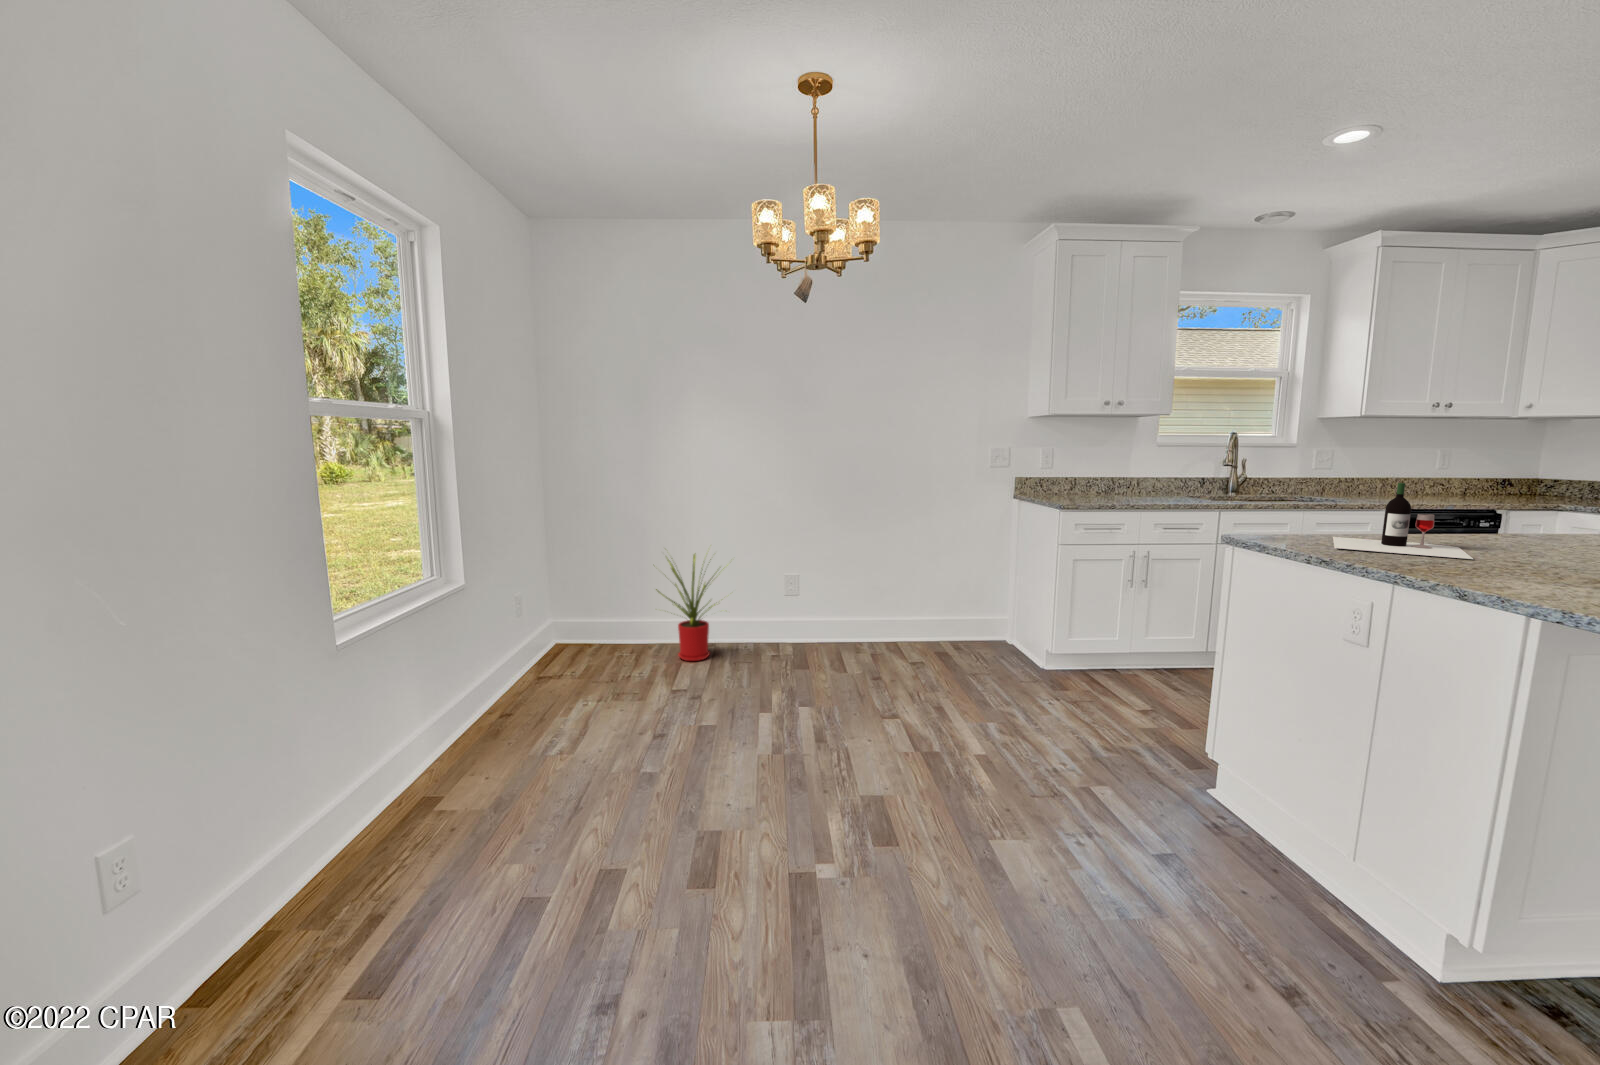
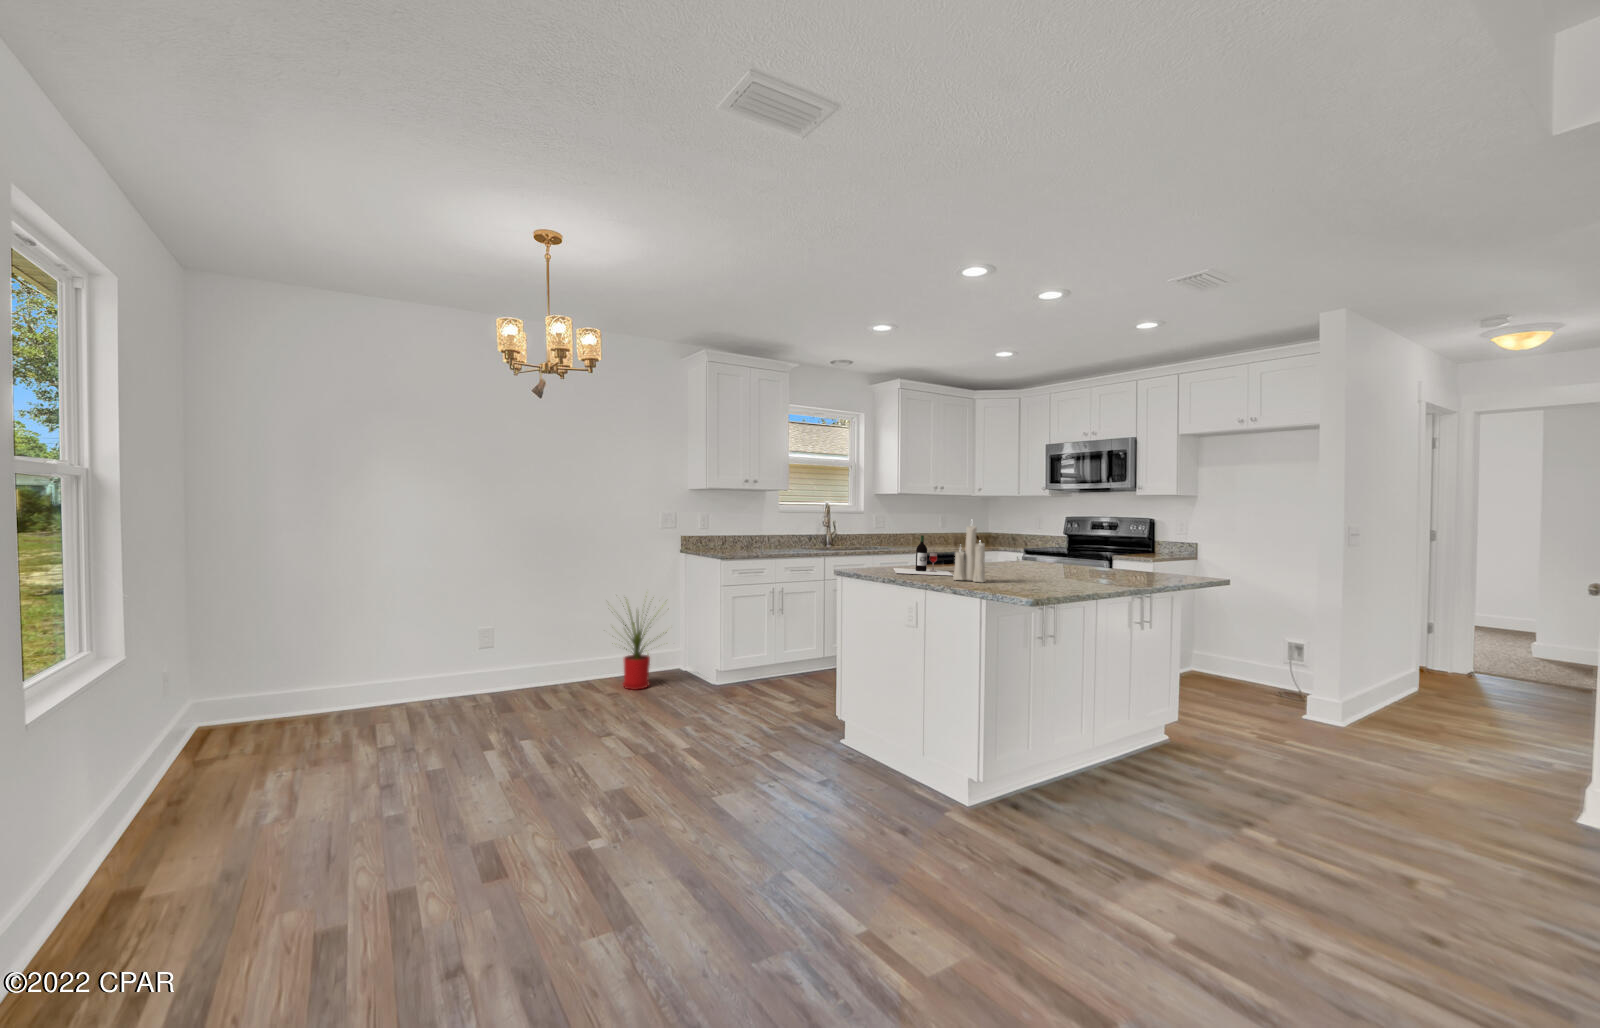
candle: none [1470,444,1567,580] -> present [953,526,985,582]
house plant: present [656,554,715,661] -> present [623,602,663,690]

